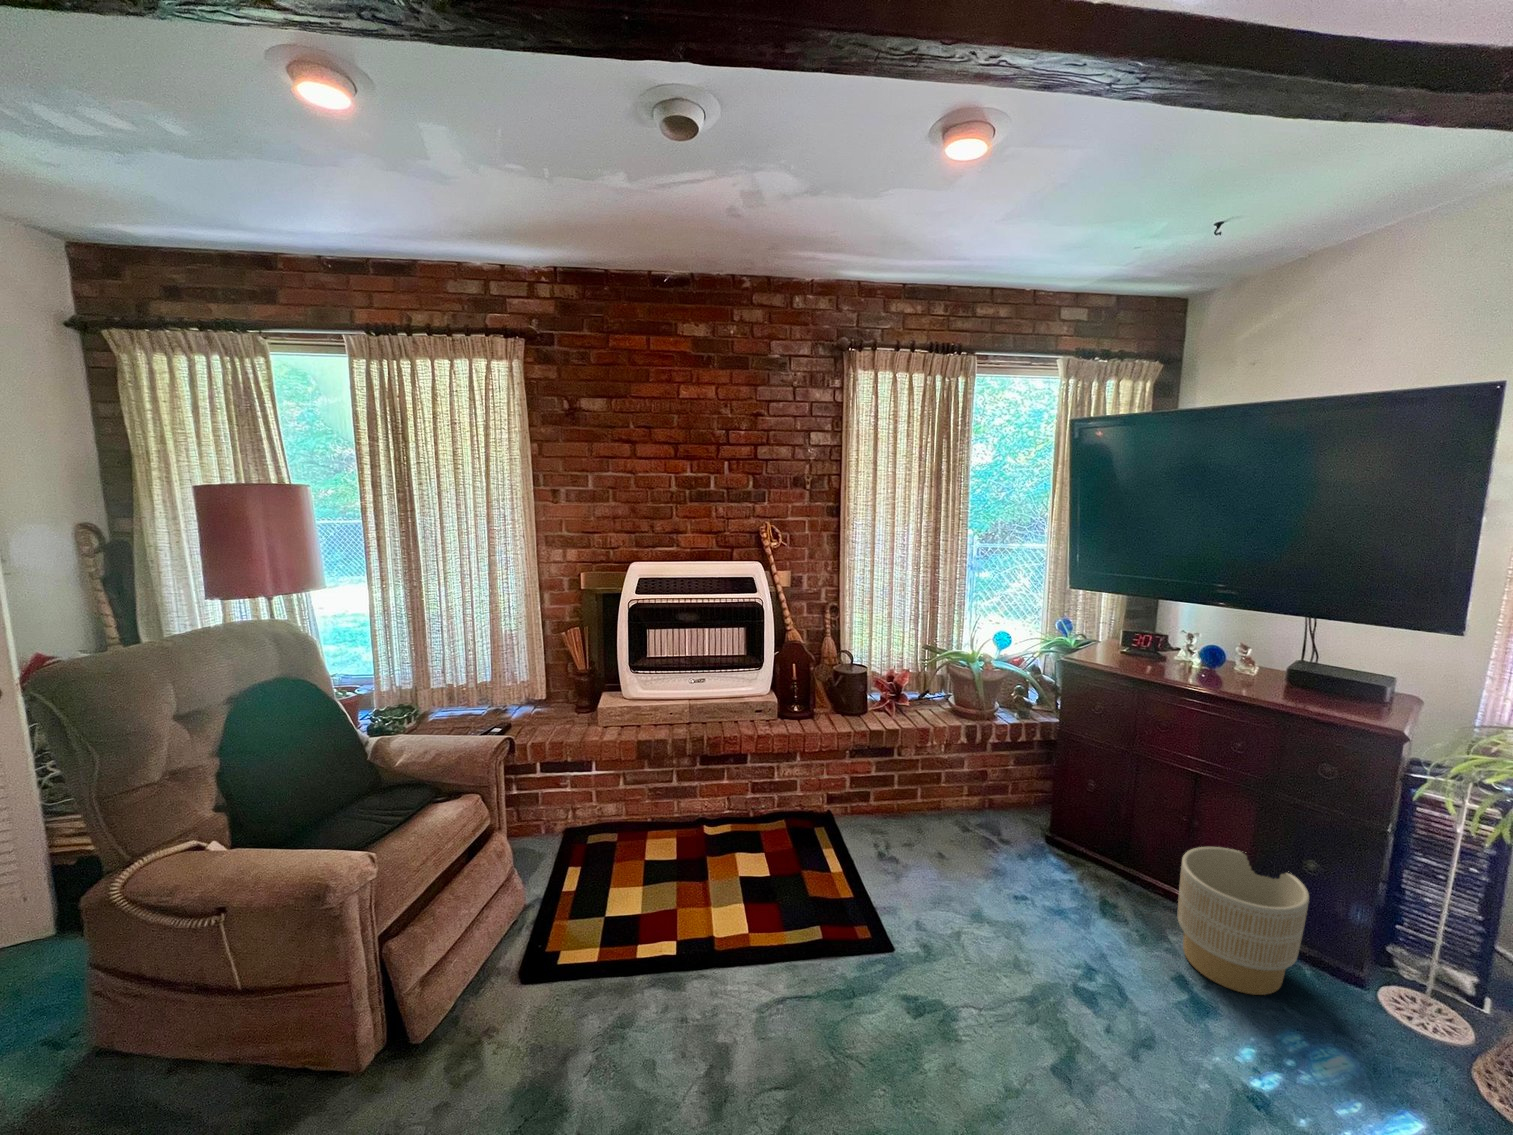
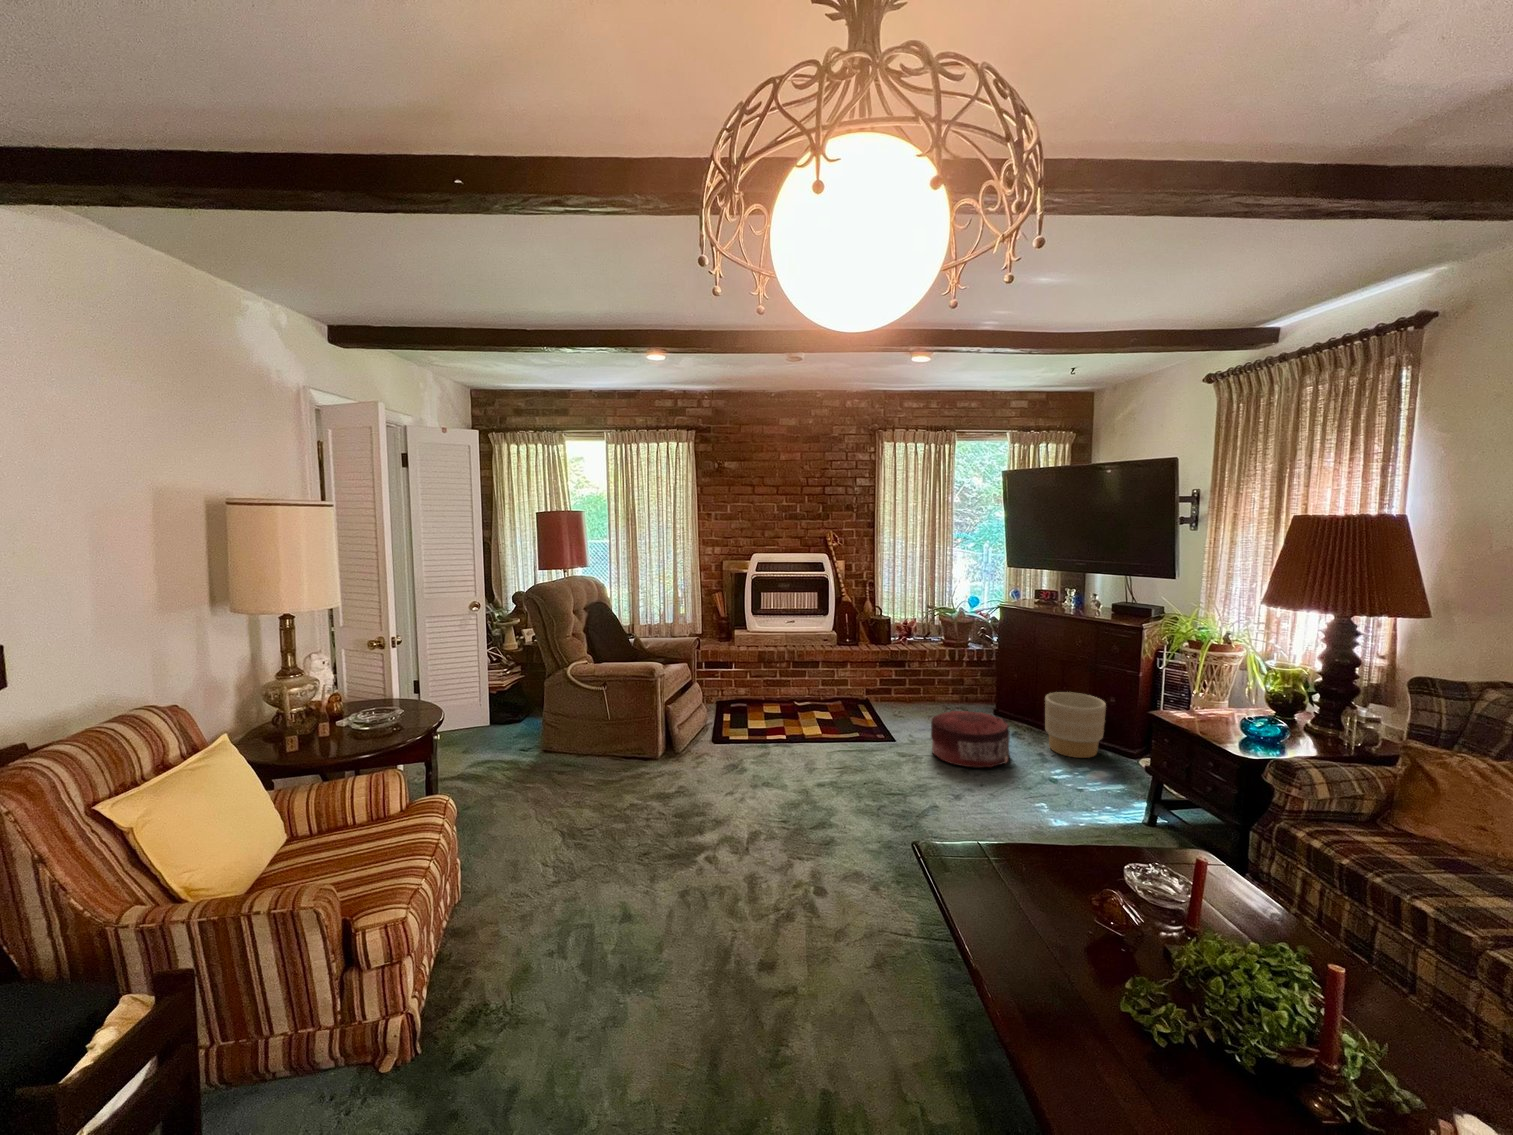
pouf: none [974,895,1141,1061] -> present [931,711,1010,768]

